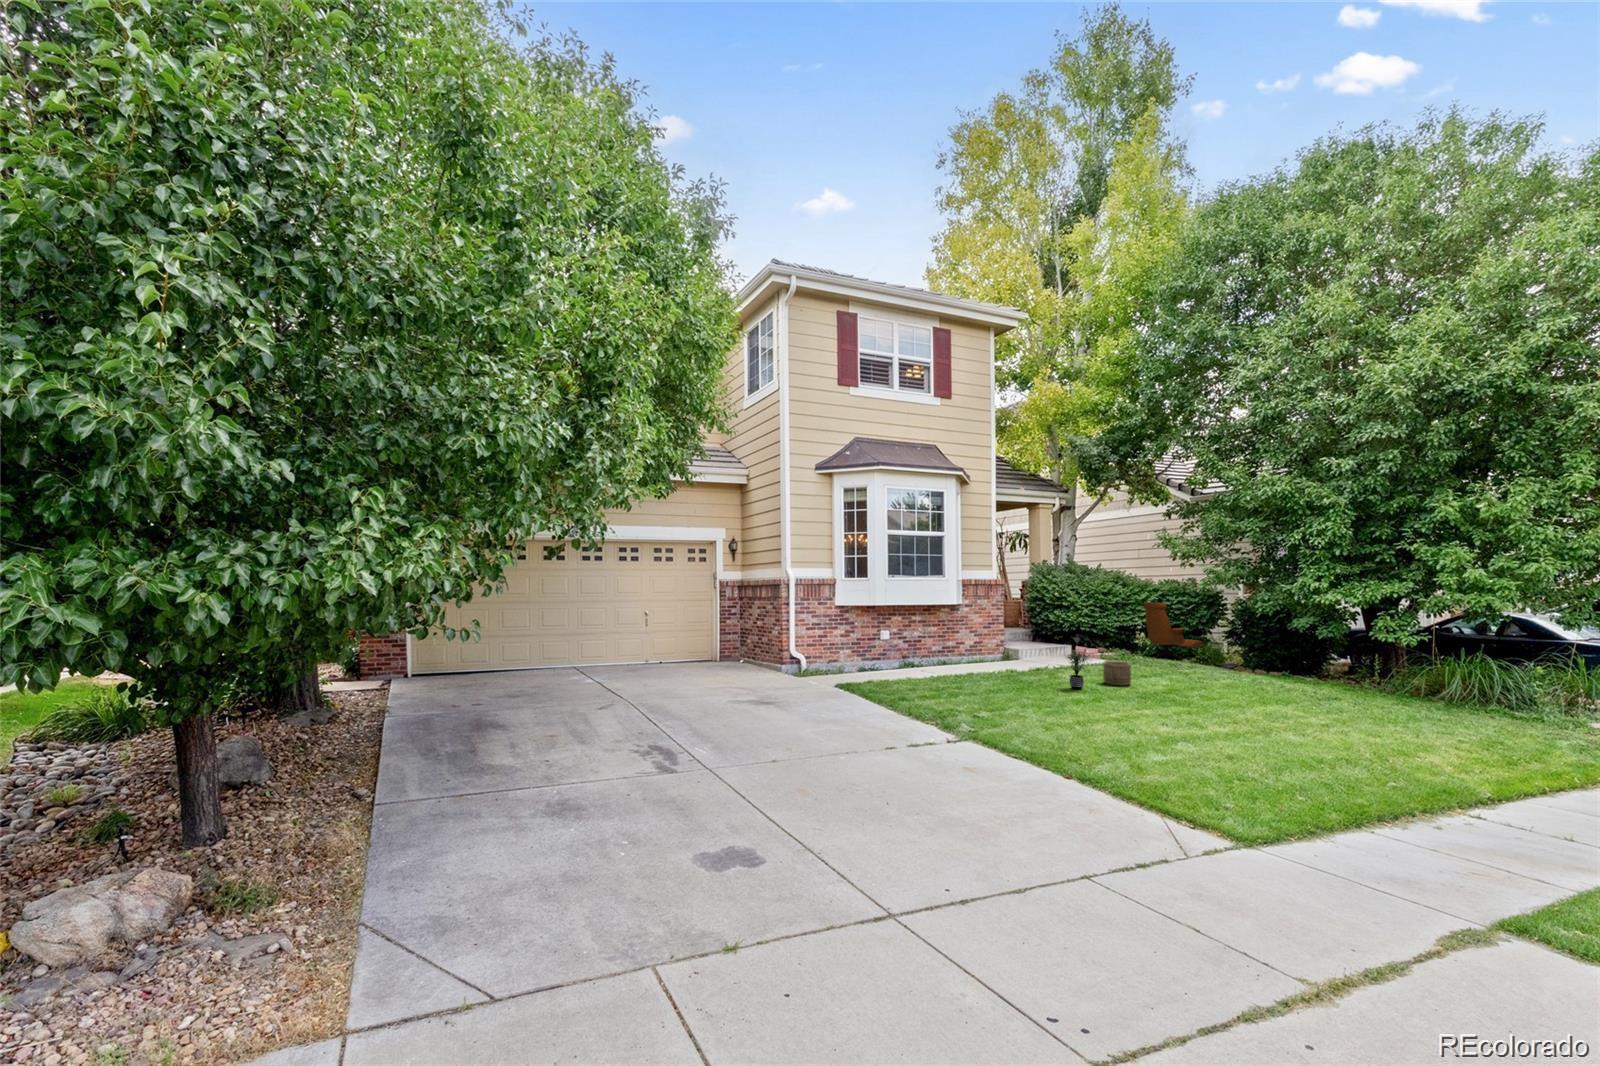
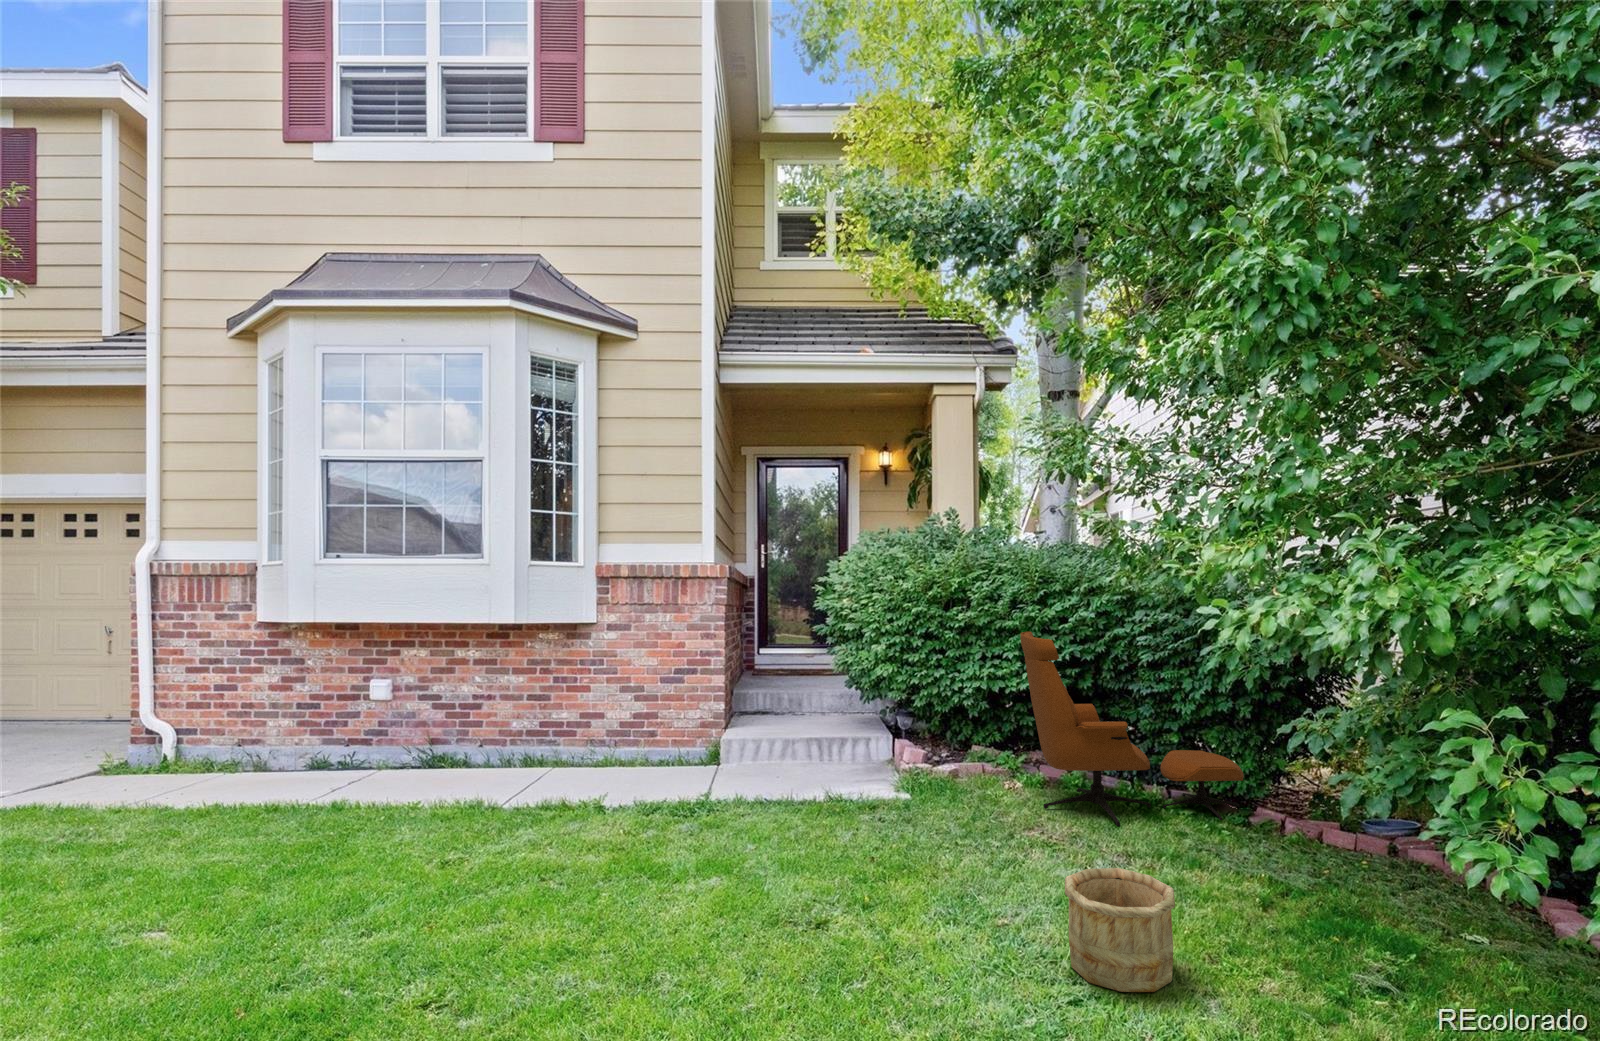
potted plant: present [1067,652,1089,689] -> none [124,827,244,976]
wooden bucket: present [1103,661,1131,685] -> present [1065,868,1175,992]

